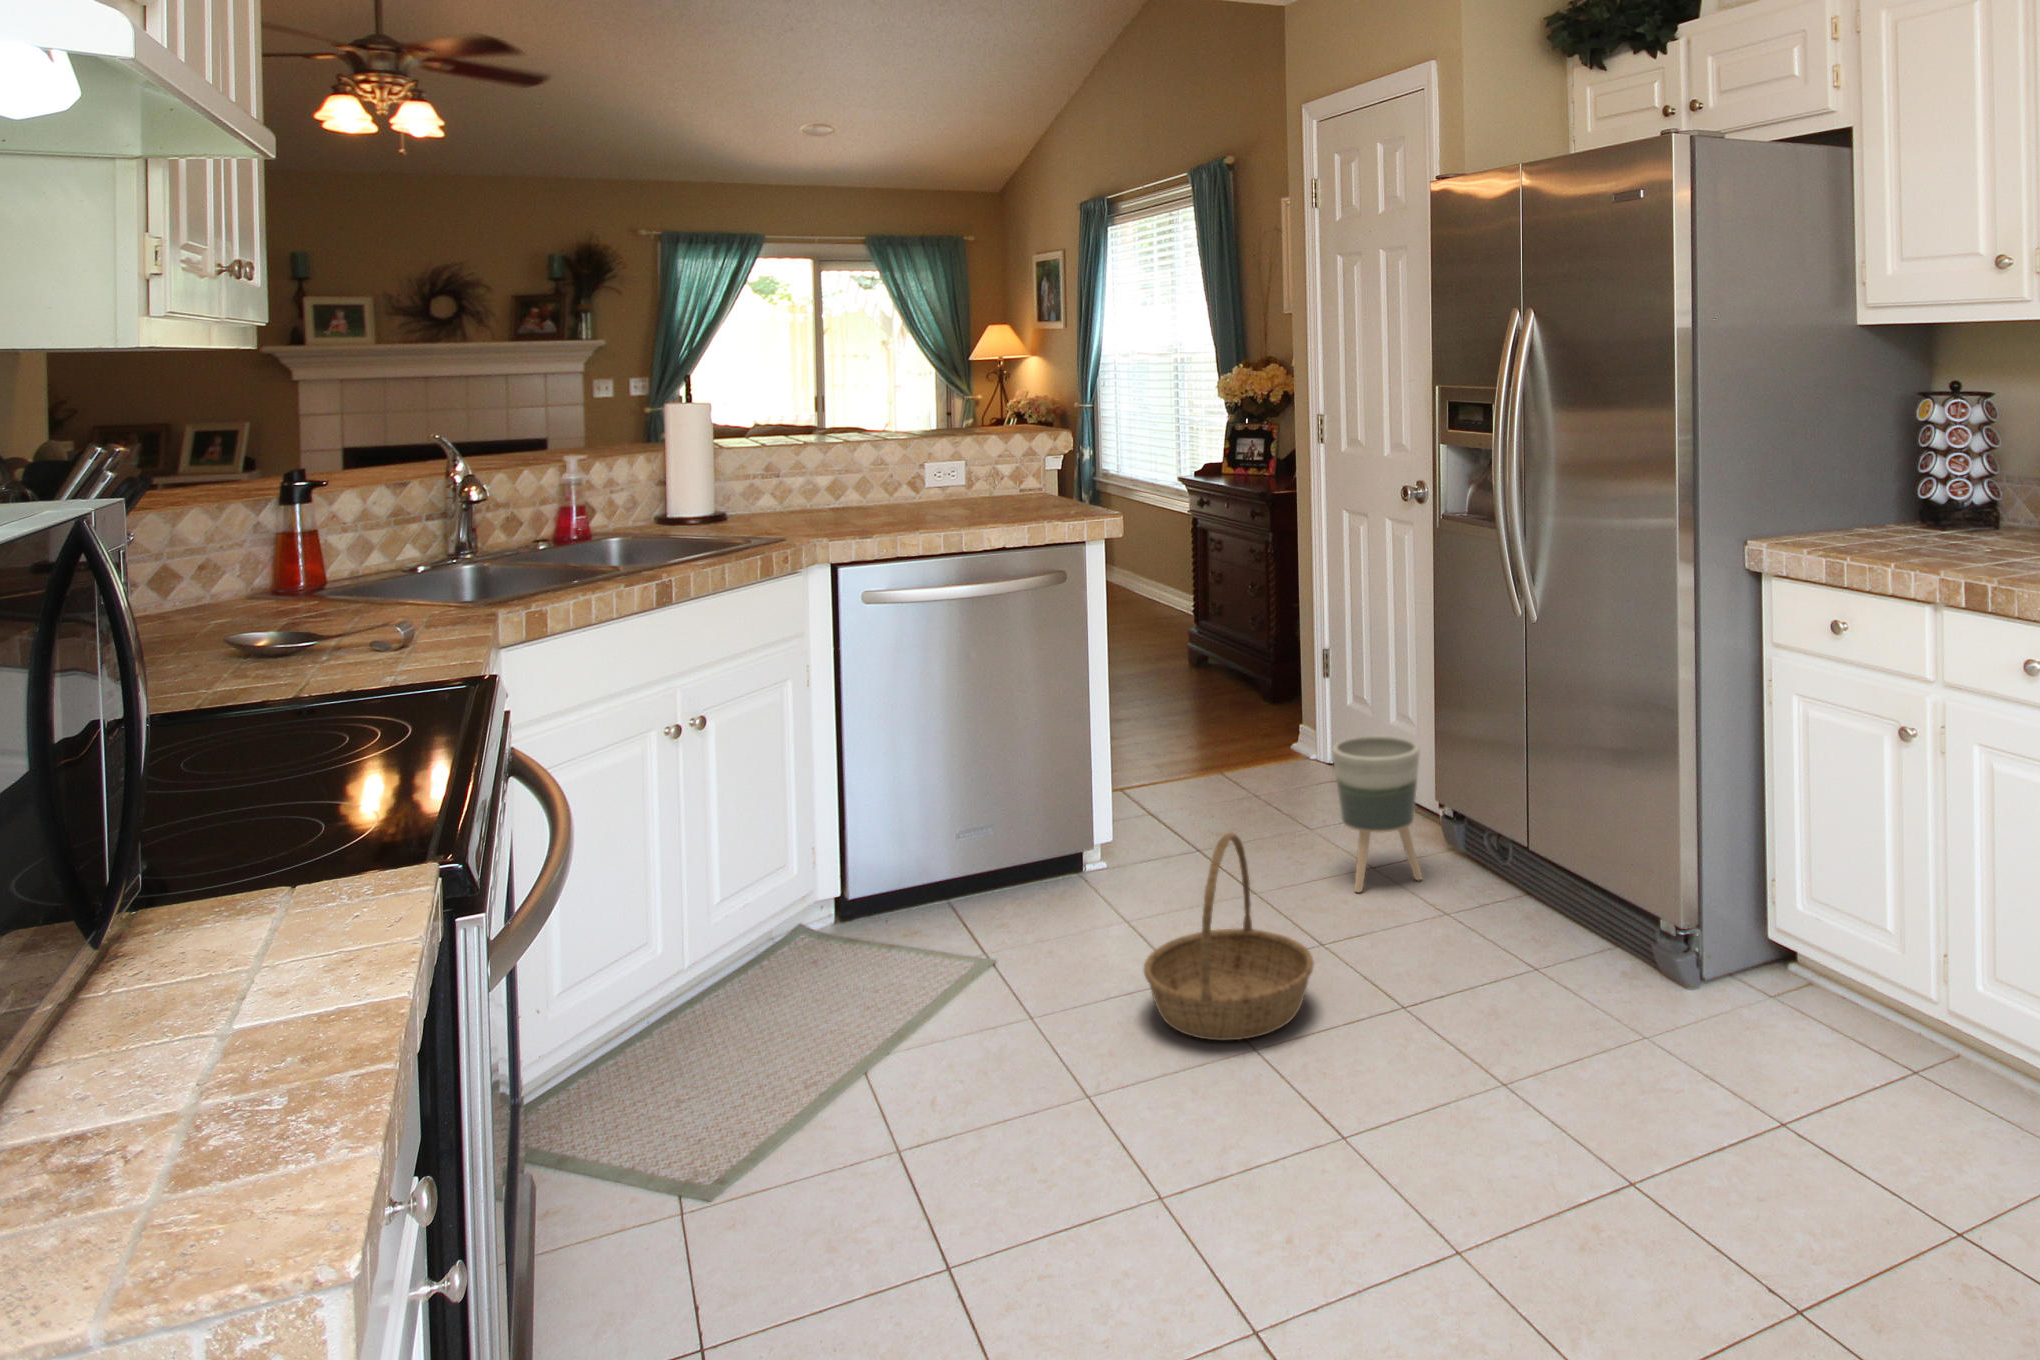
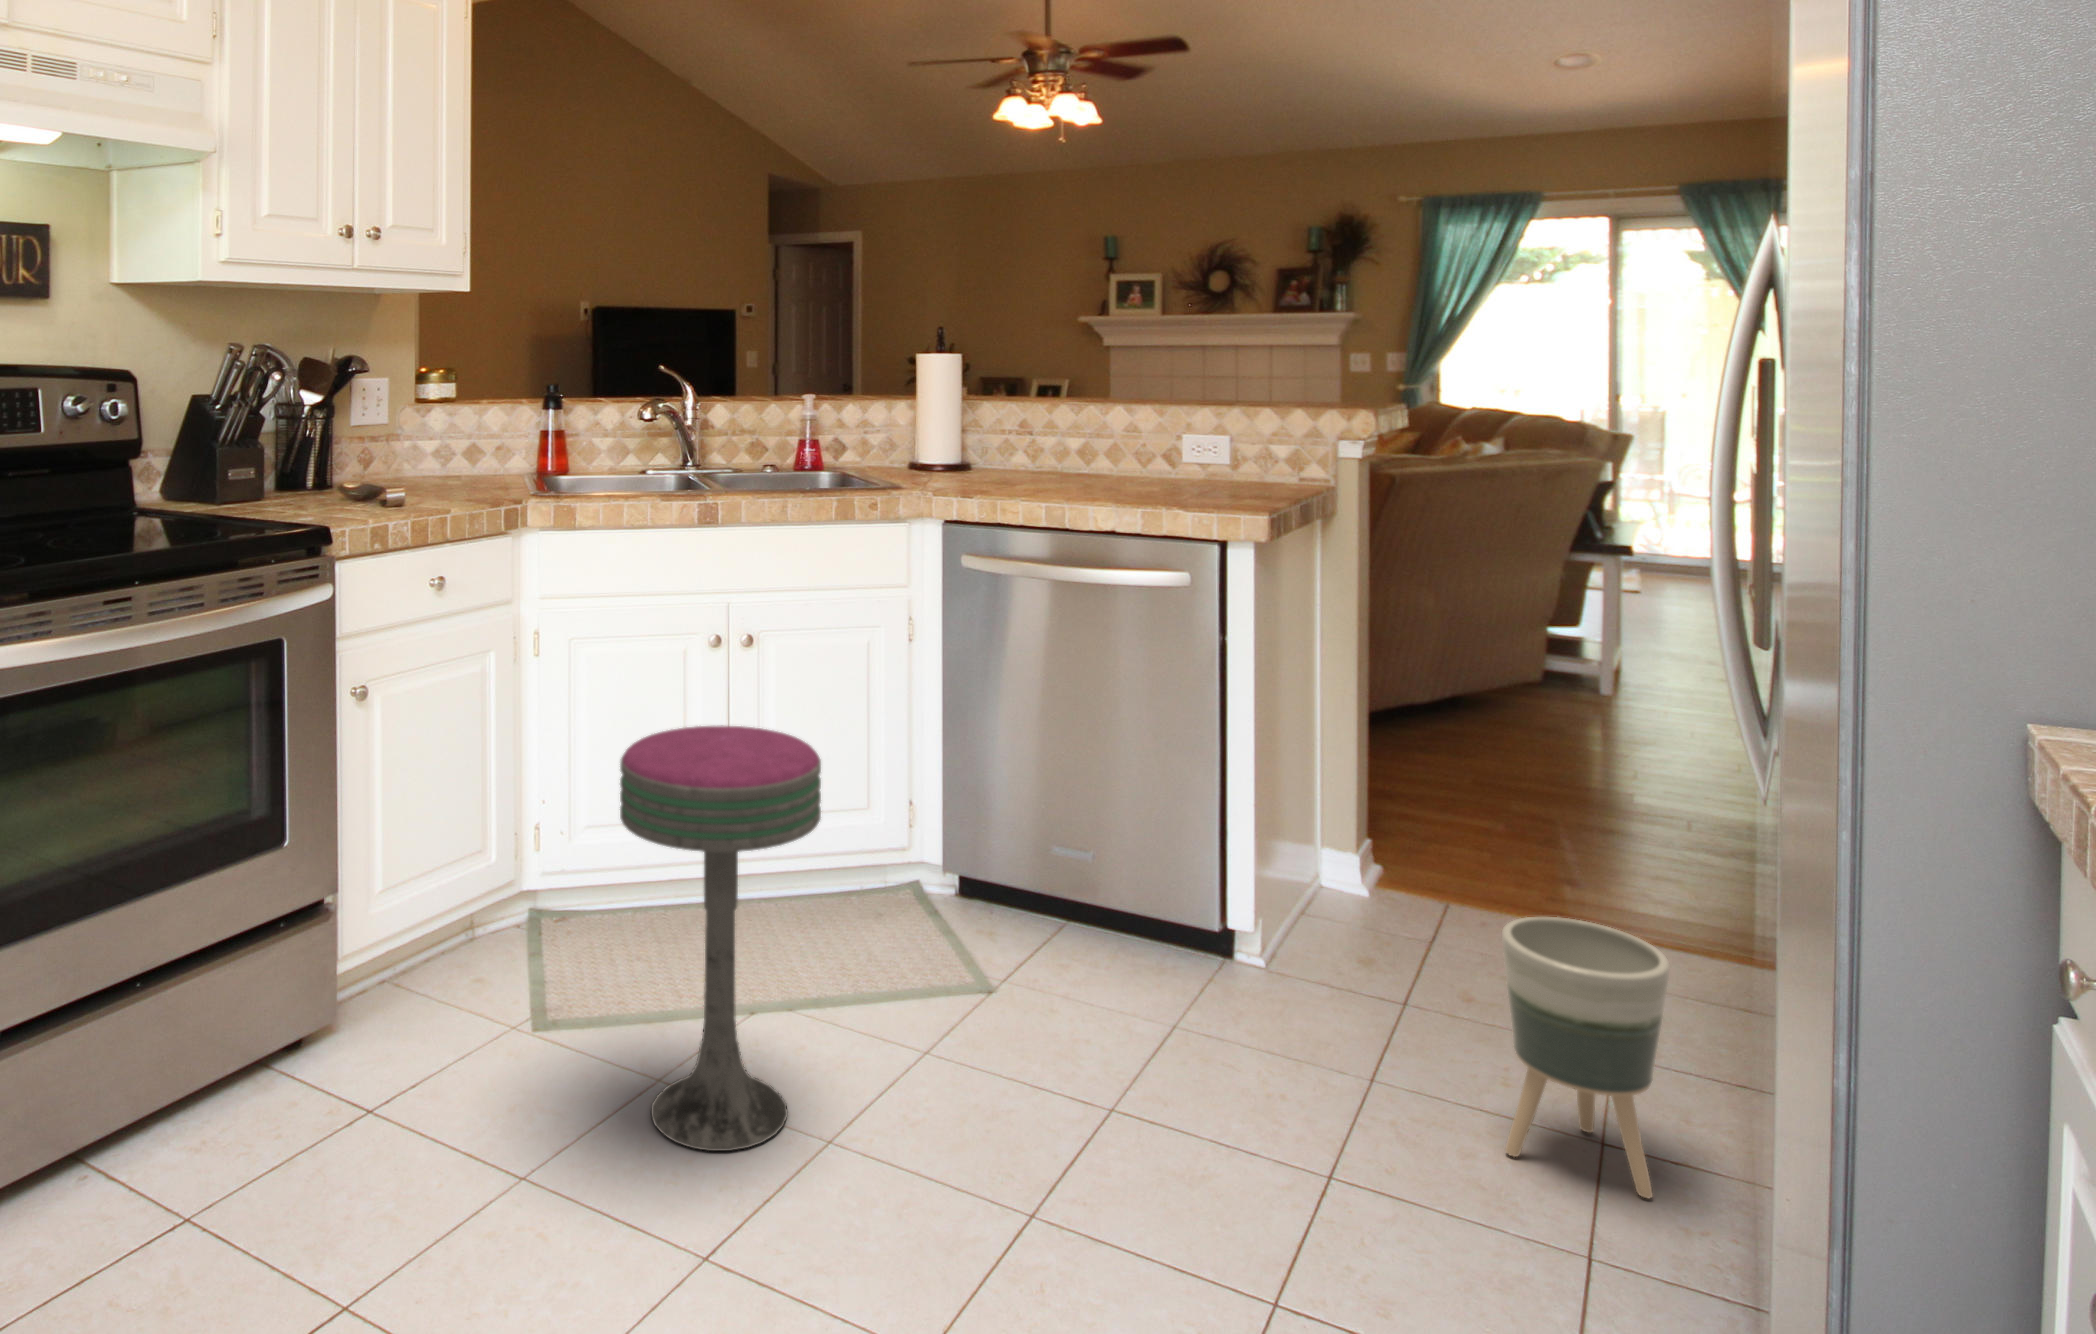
bar stool: none [904,756,1095,1152] -> present [620,725,821,1151]
basket: present [1144,833,1314,1040] -> none [952,935,1184,1220]

